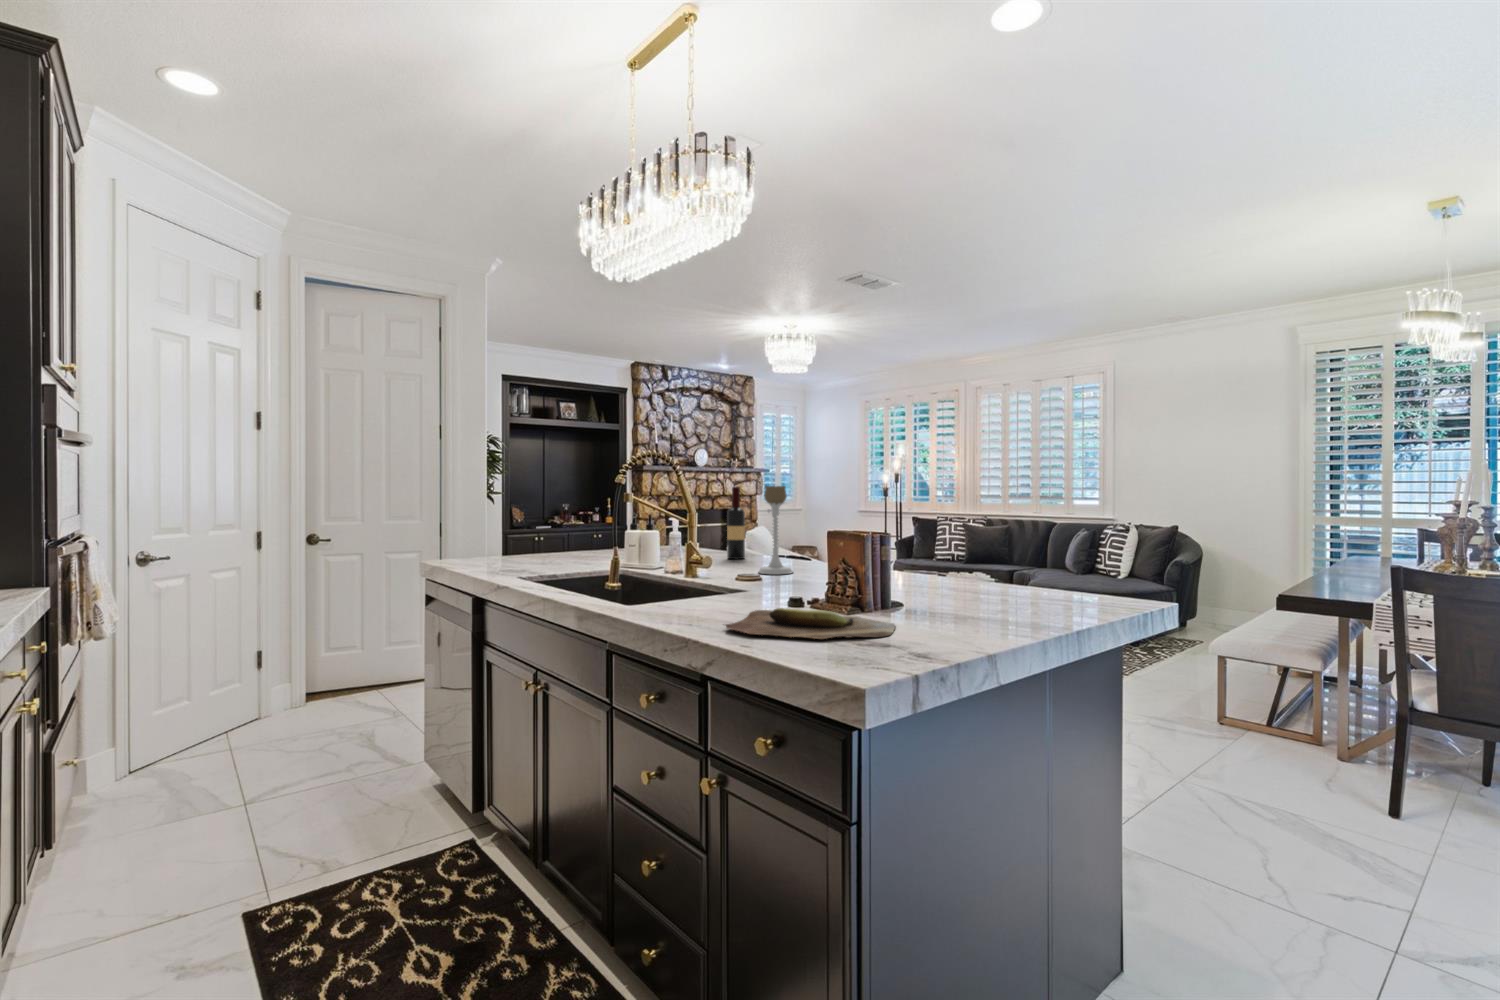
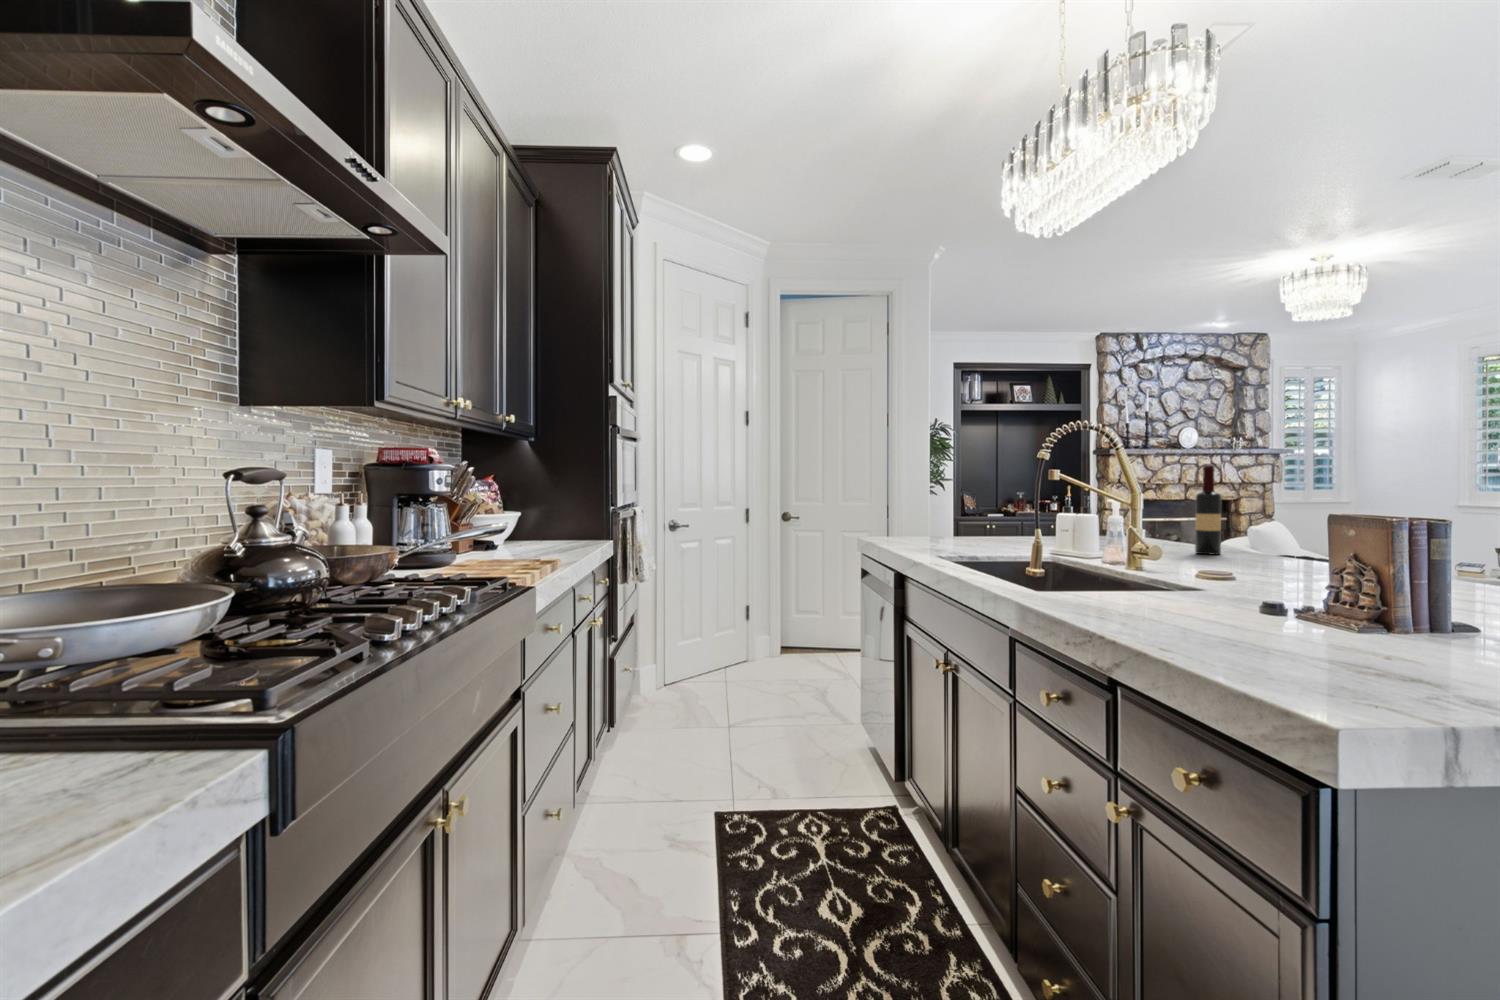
candle holder: present [758,486,793,575] -> none [1230,461,1287,575]
cutting board: present [726,608,895,639] -> none [1144,612,1431,667]

